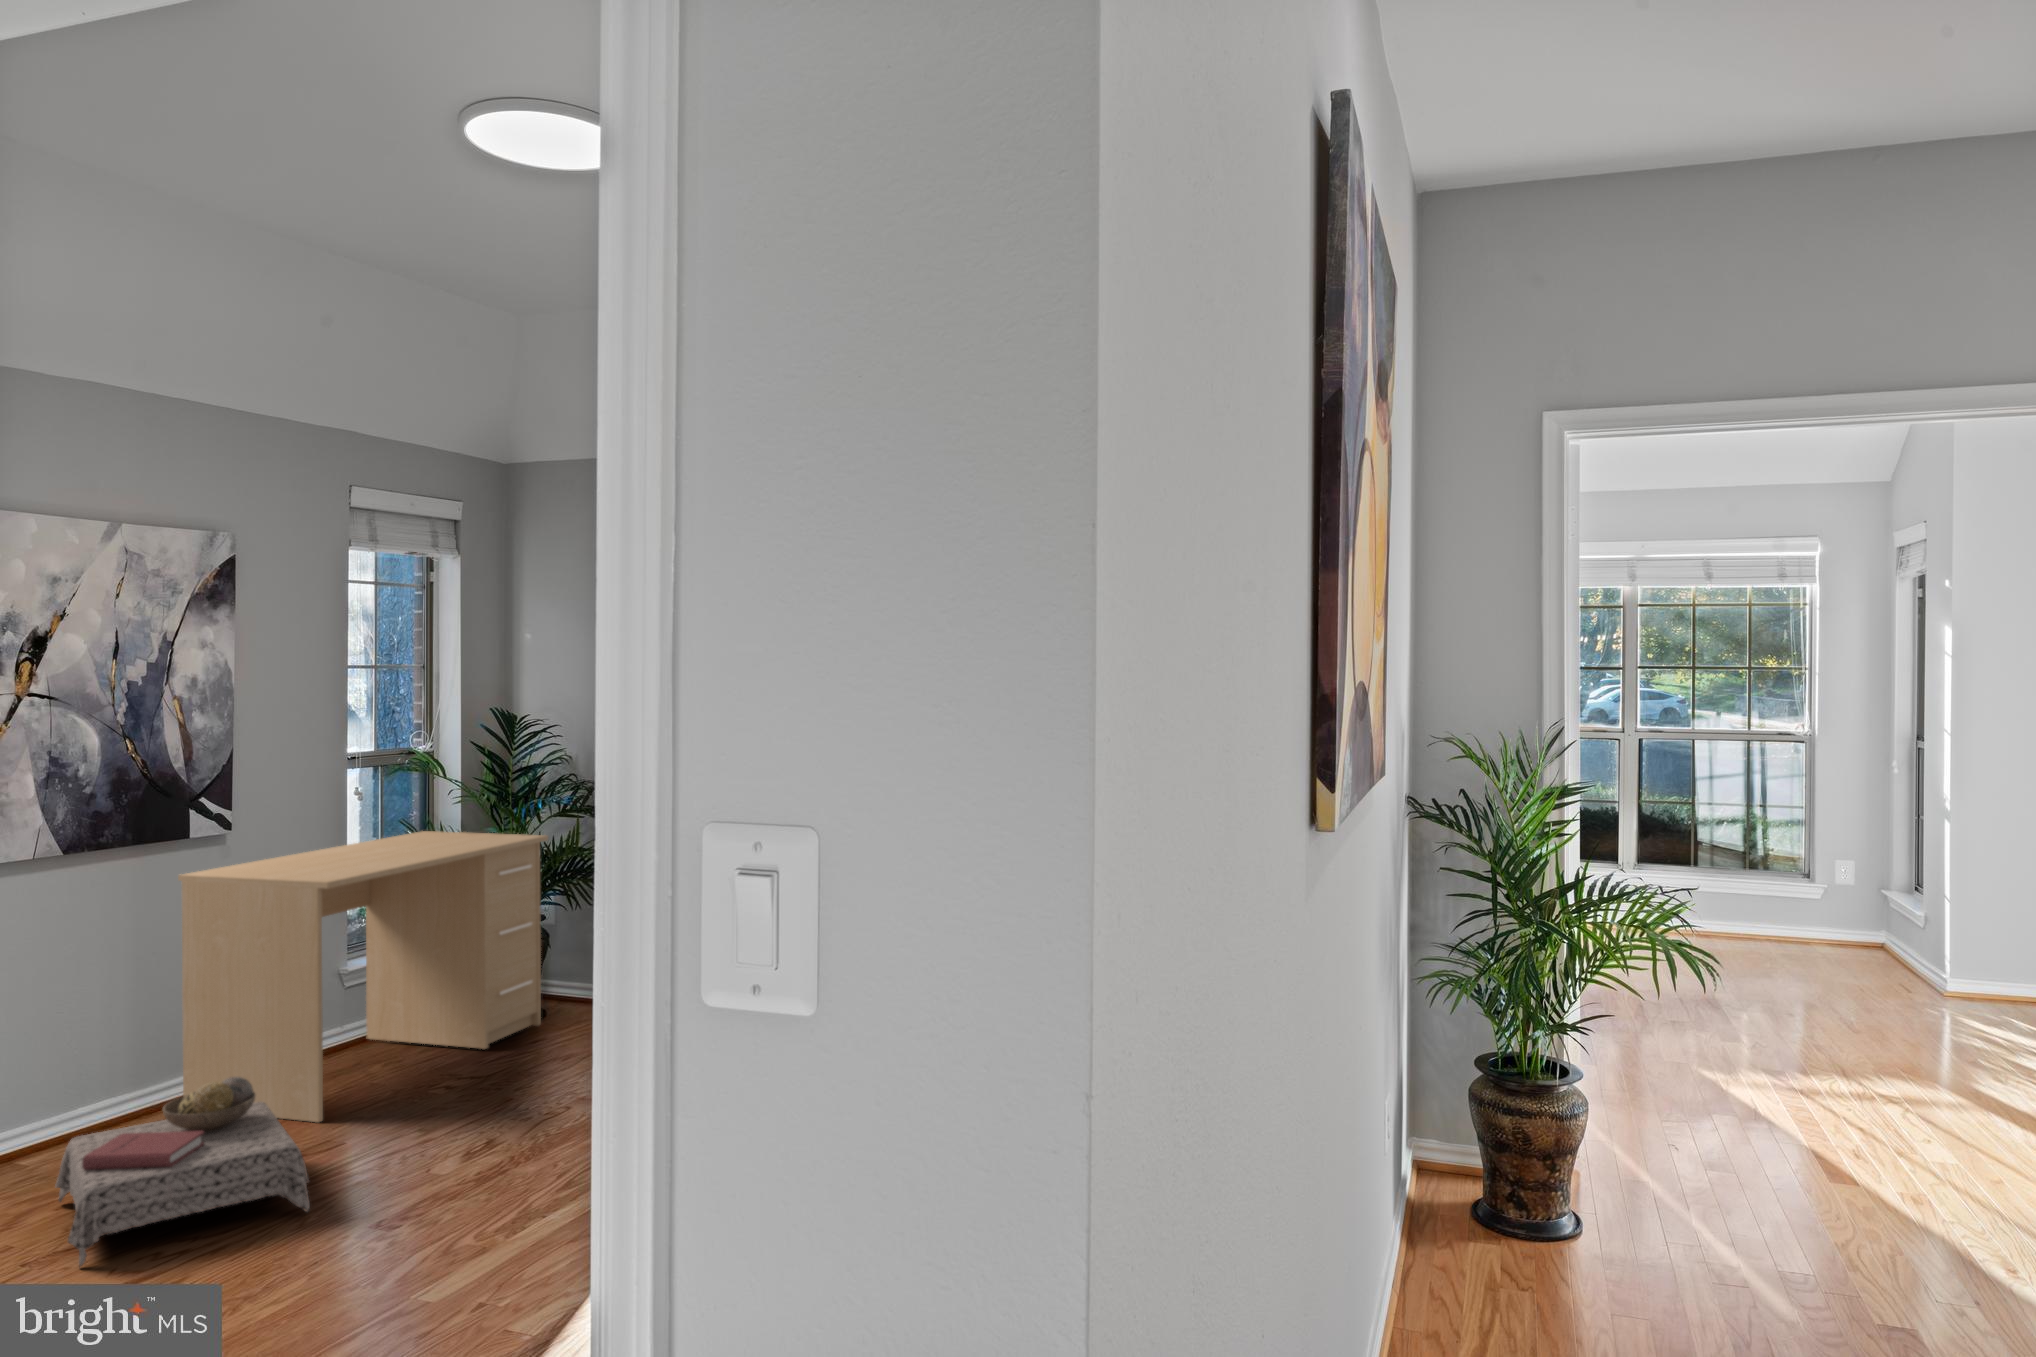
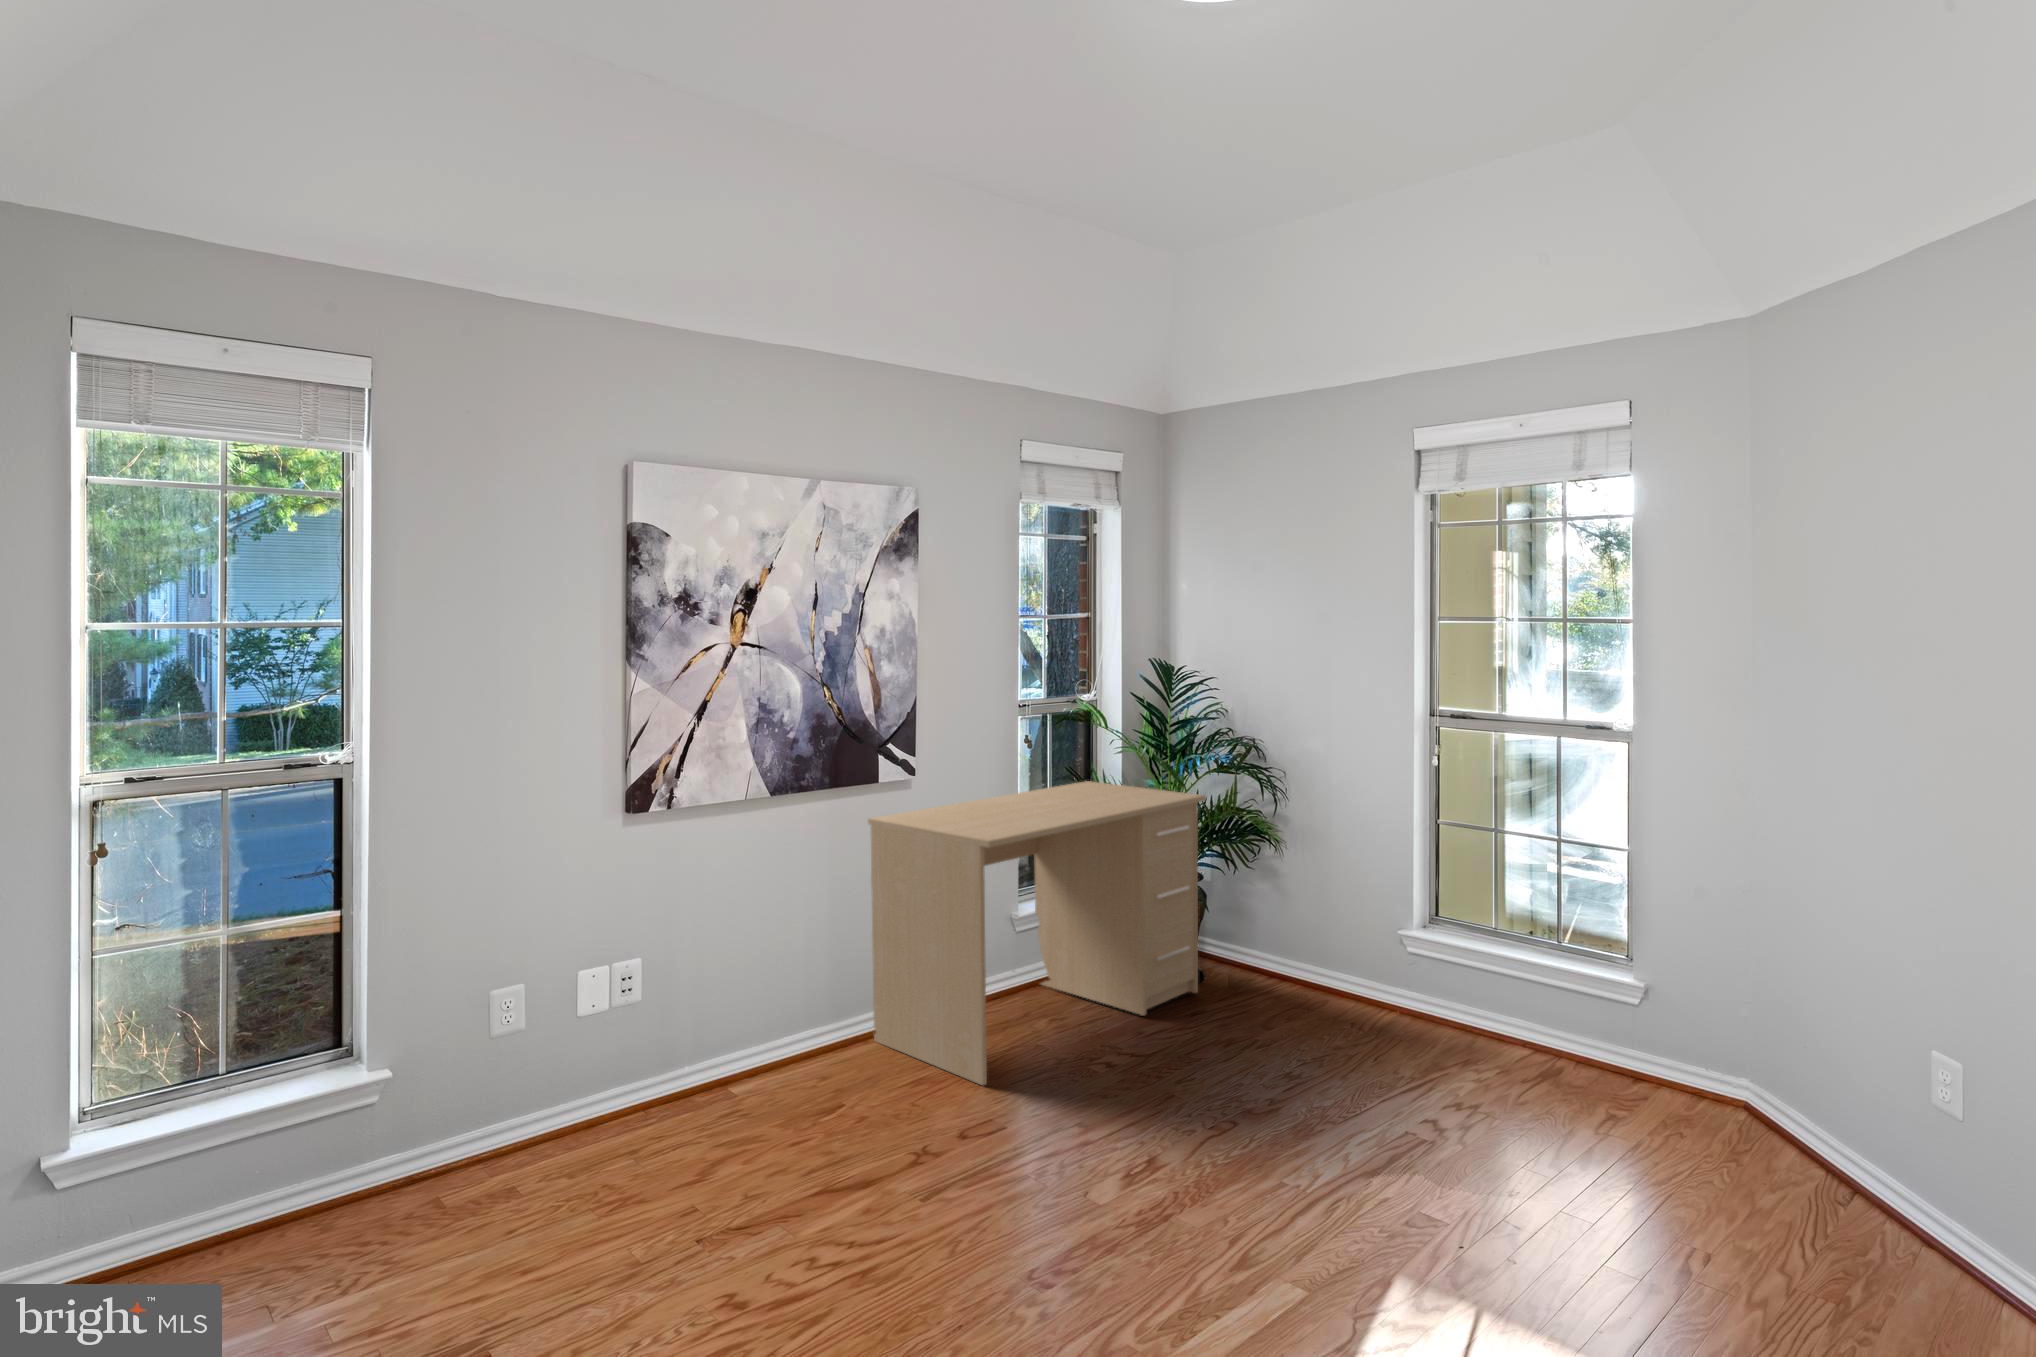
ottoman: present [55,1077,310,1267] -> none [735,1047,959,1248]

